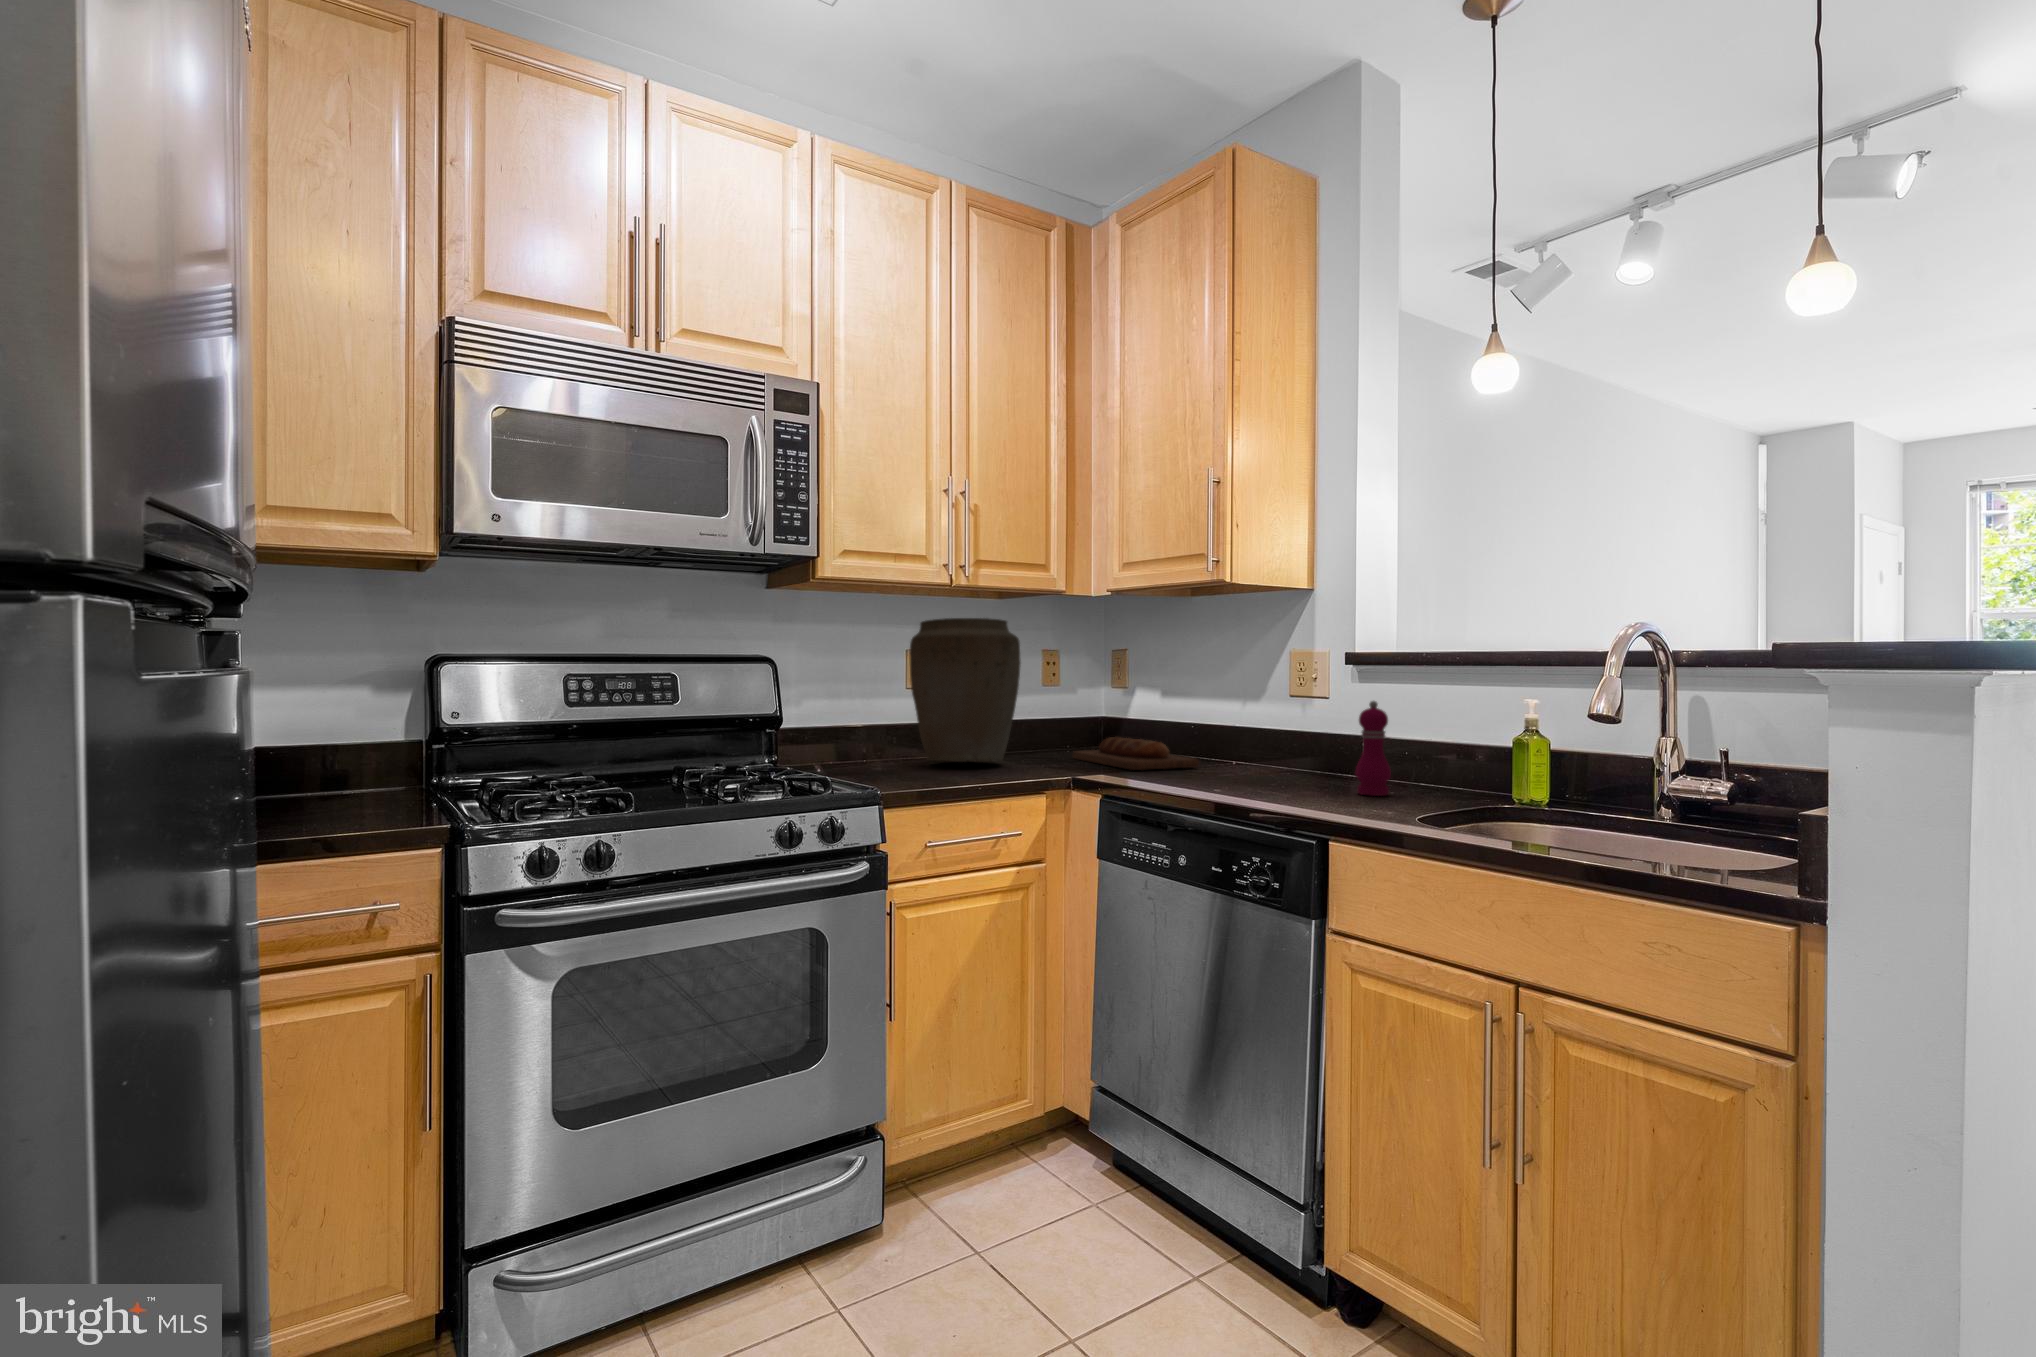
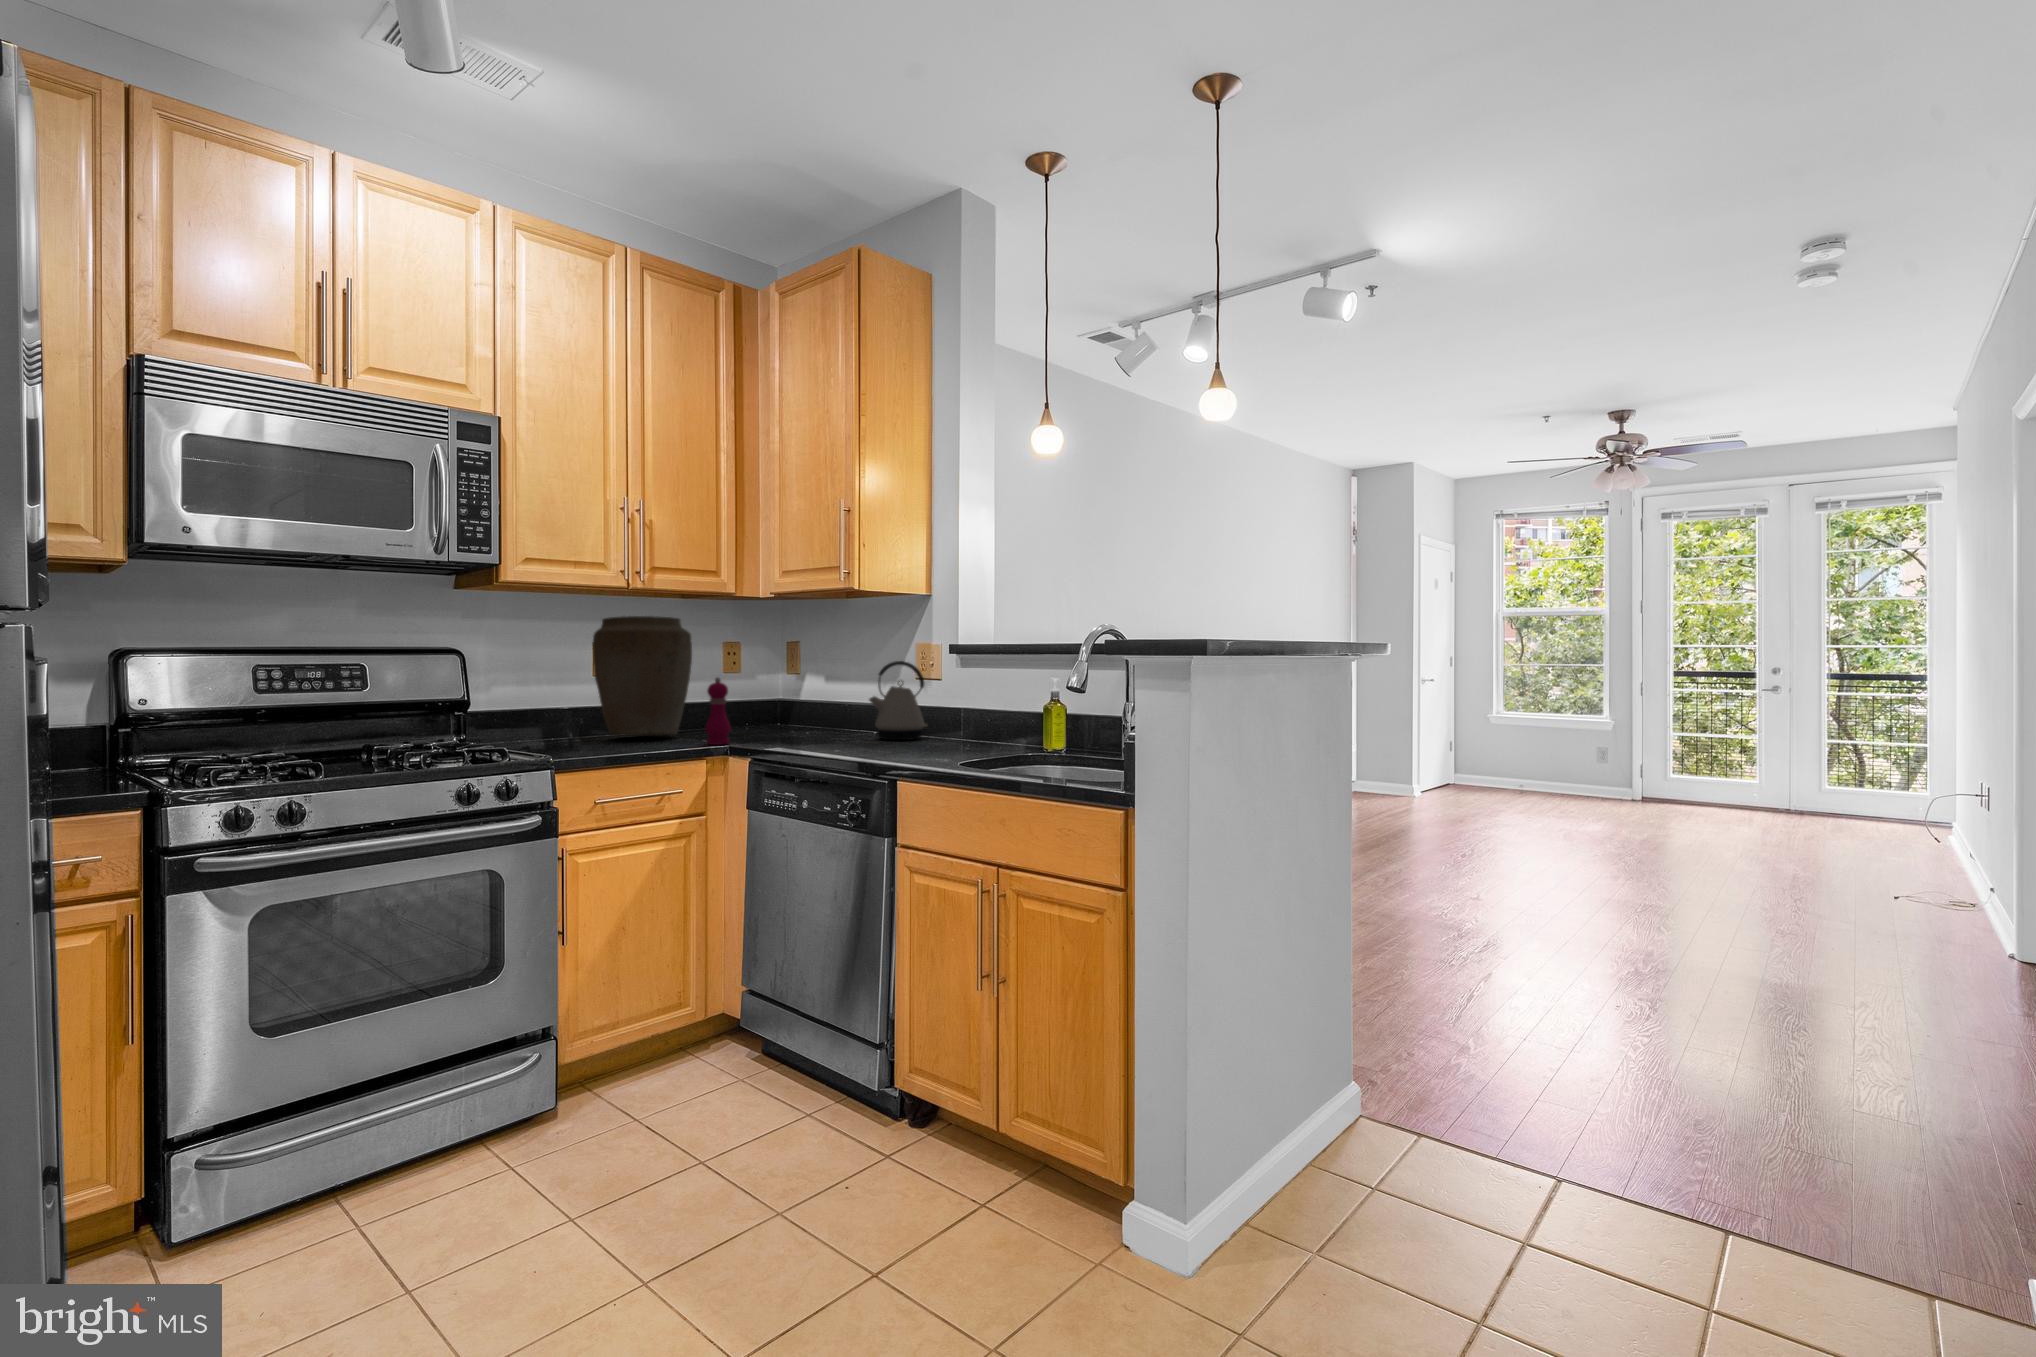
kettle: none [1240,673,1315,776] -> present [869,661,928,740]
pepper mill: present [1355,701,1391,796] -> present [706,677,731,745]
bread loaf: present [1073,737,1199,770] -> none [743,714,841,739]

